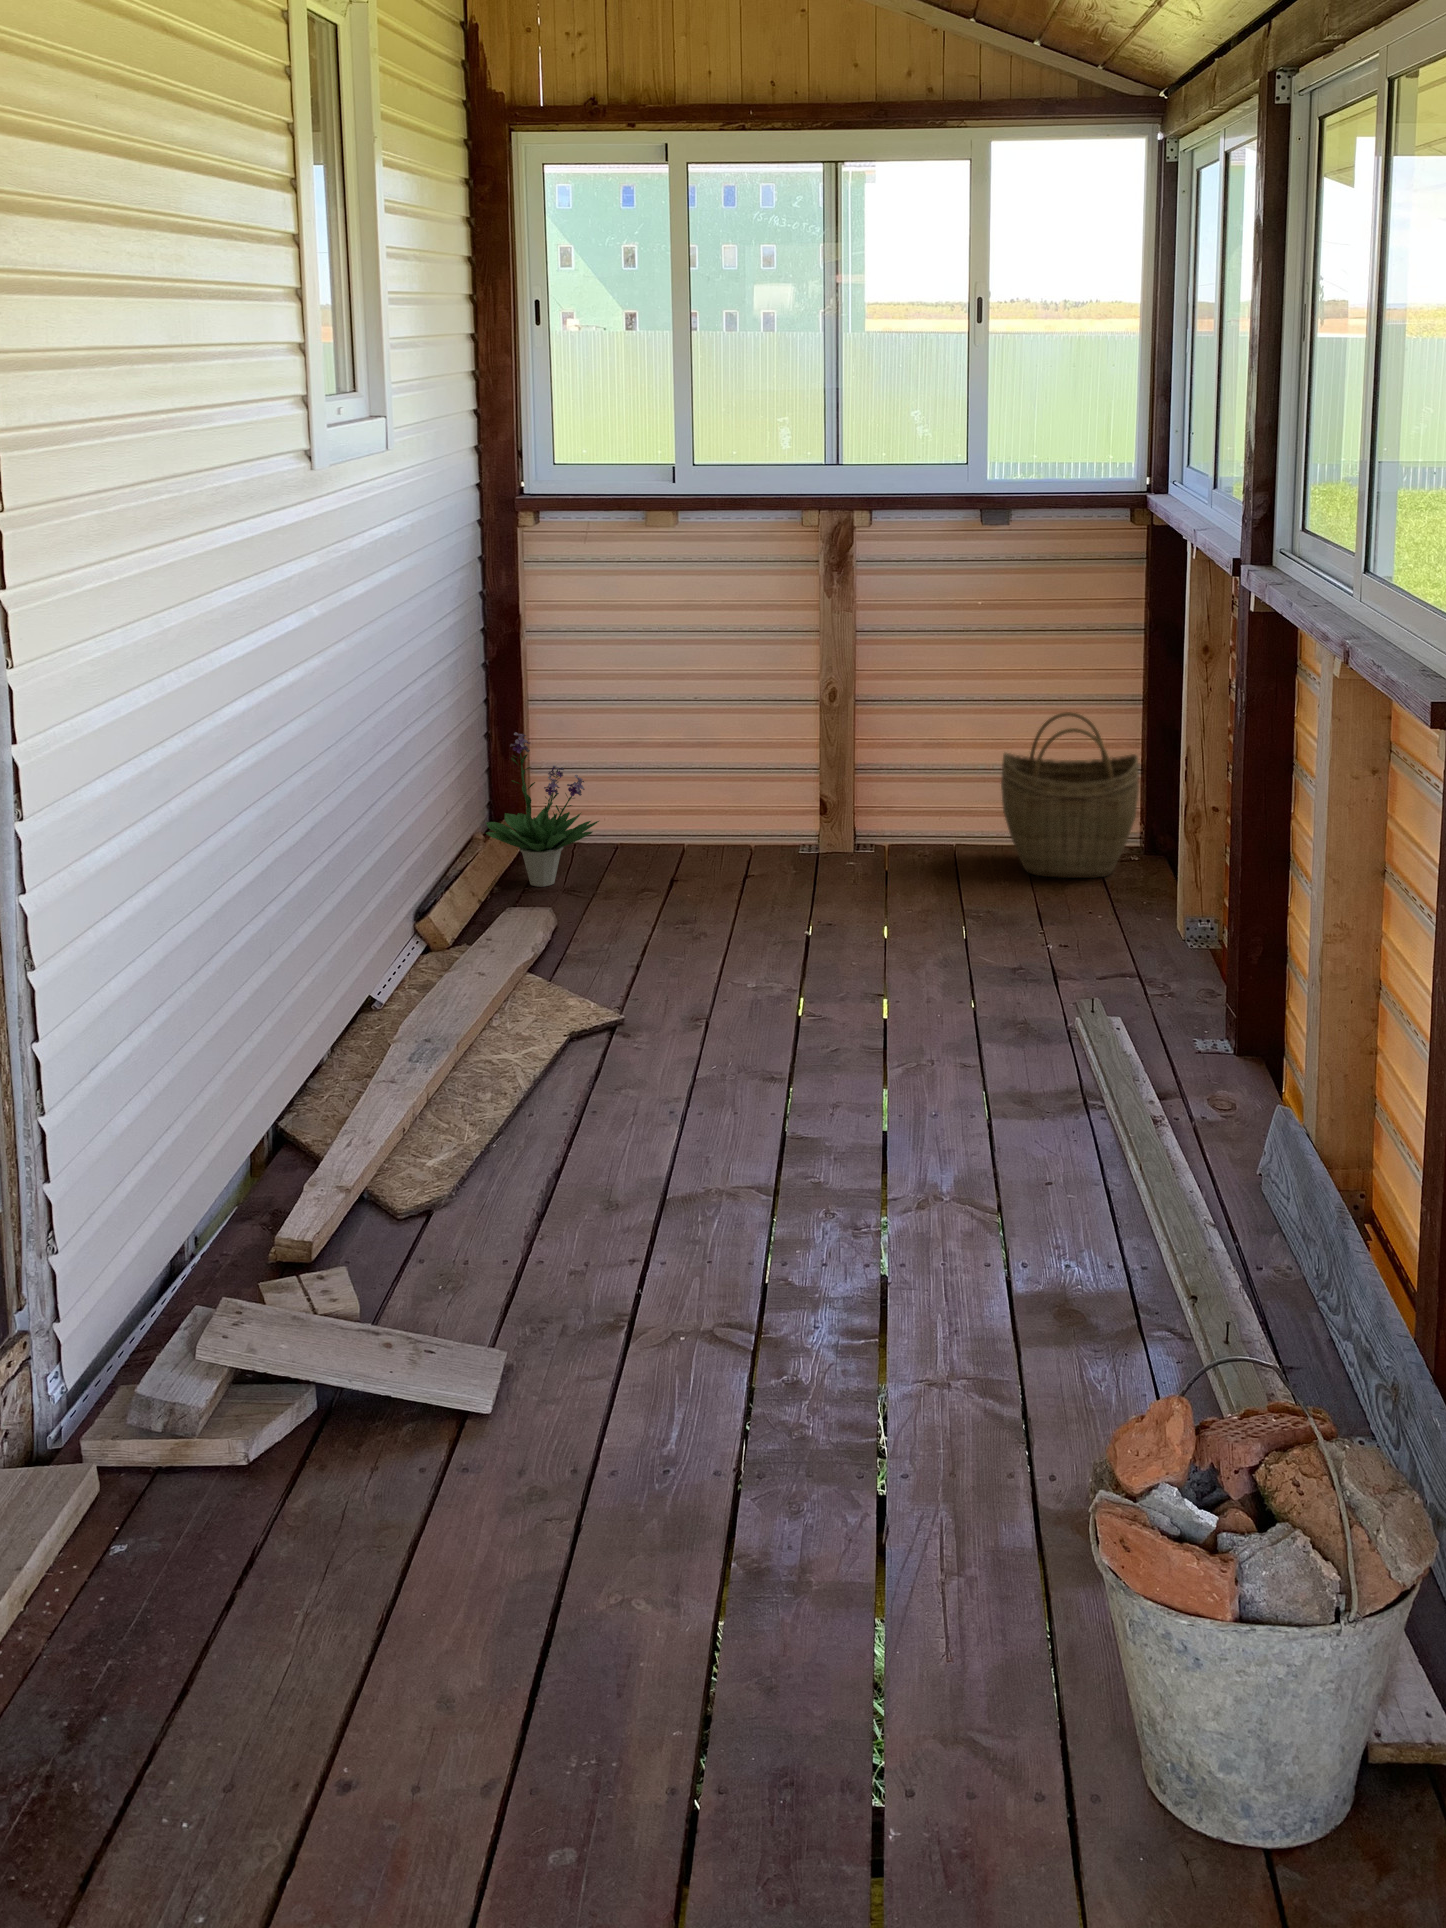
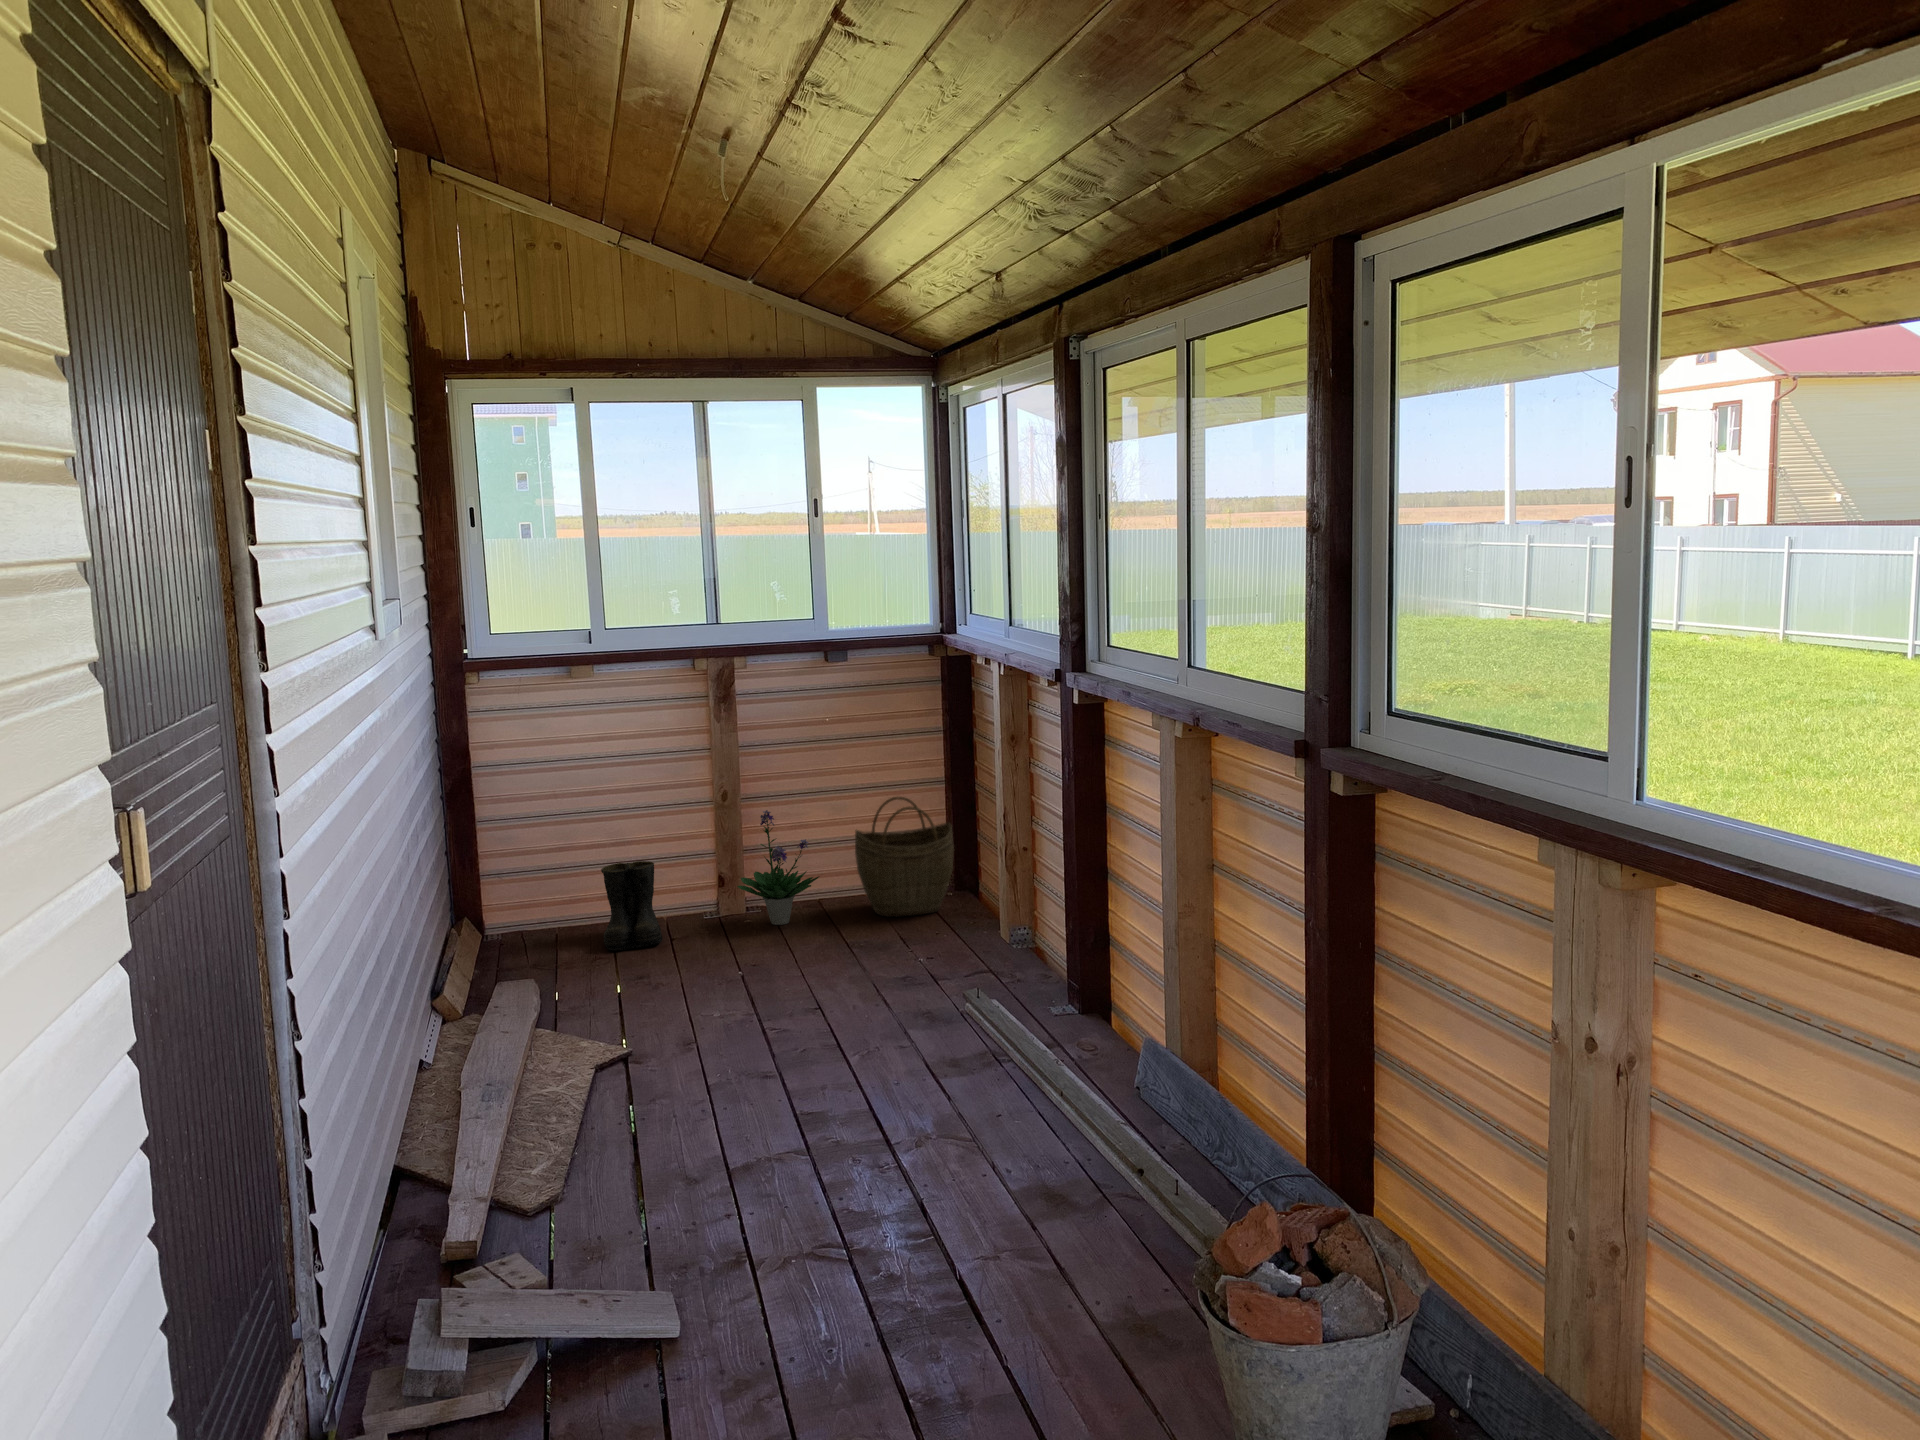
potted plant: present [486,732,599,887] -> present [737,810,819,925]
boots: none [661,767,738,880] -> present [601,861,662,951]

